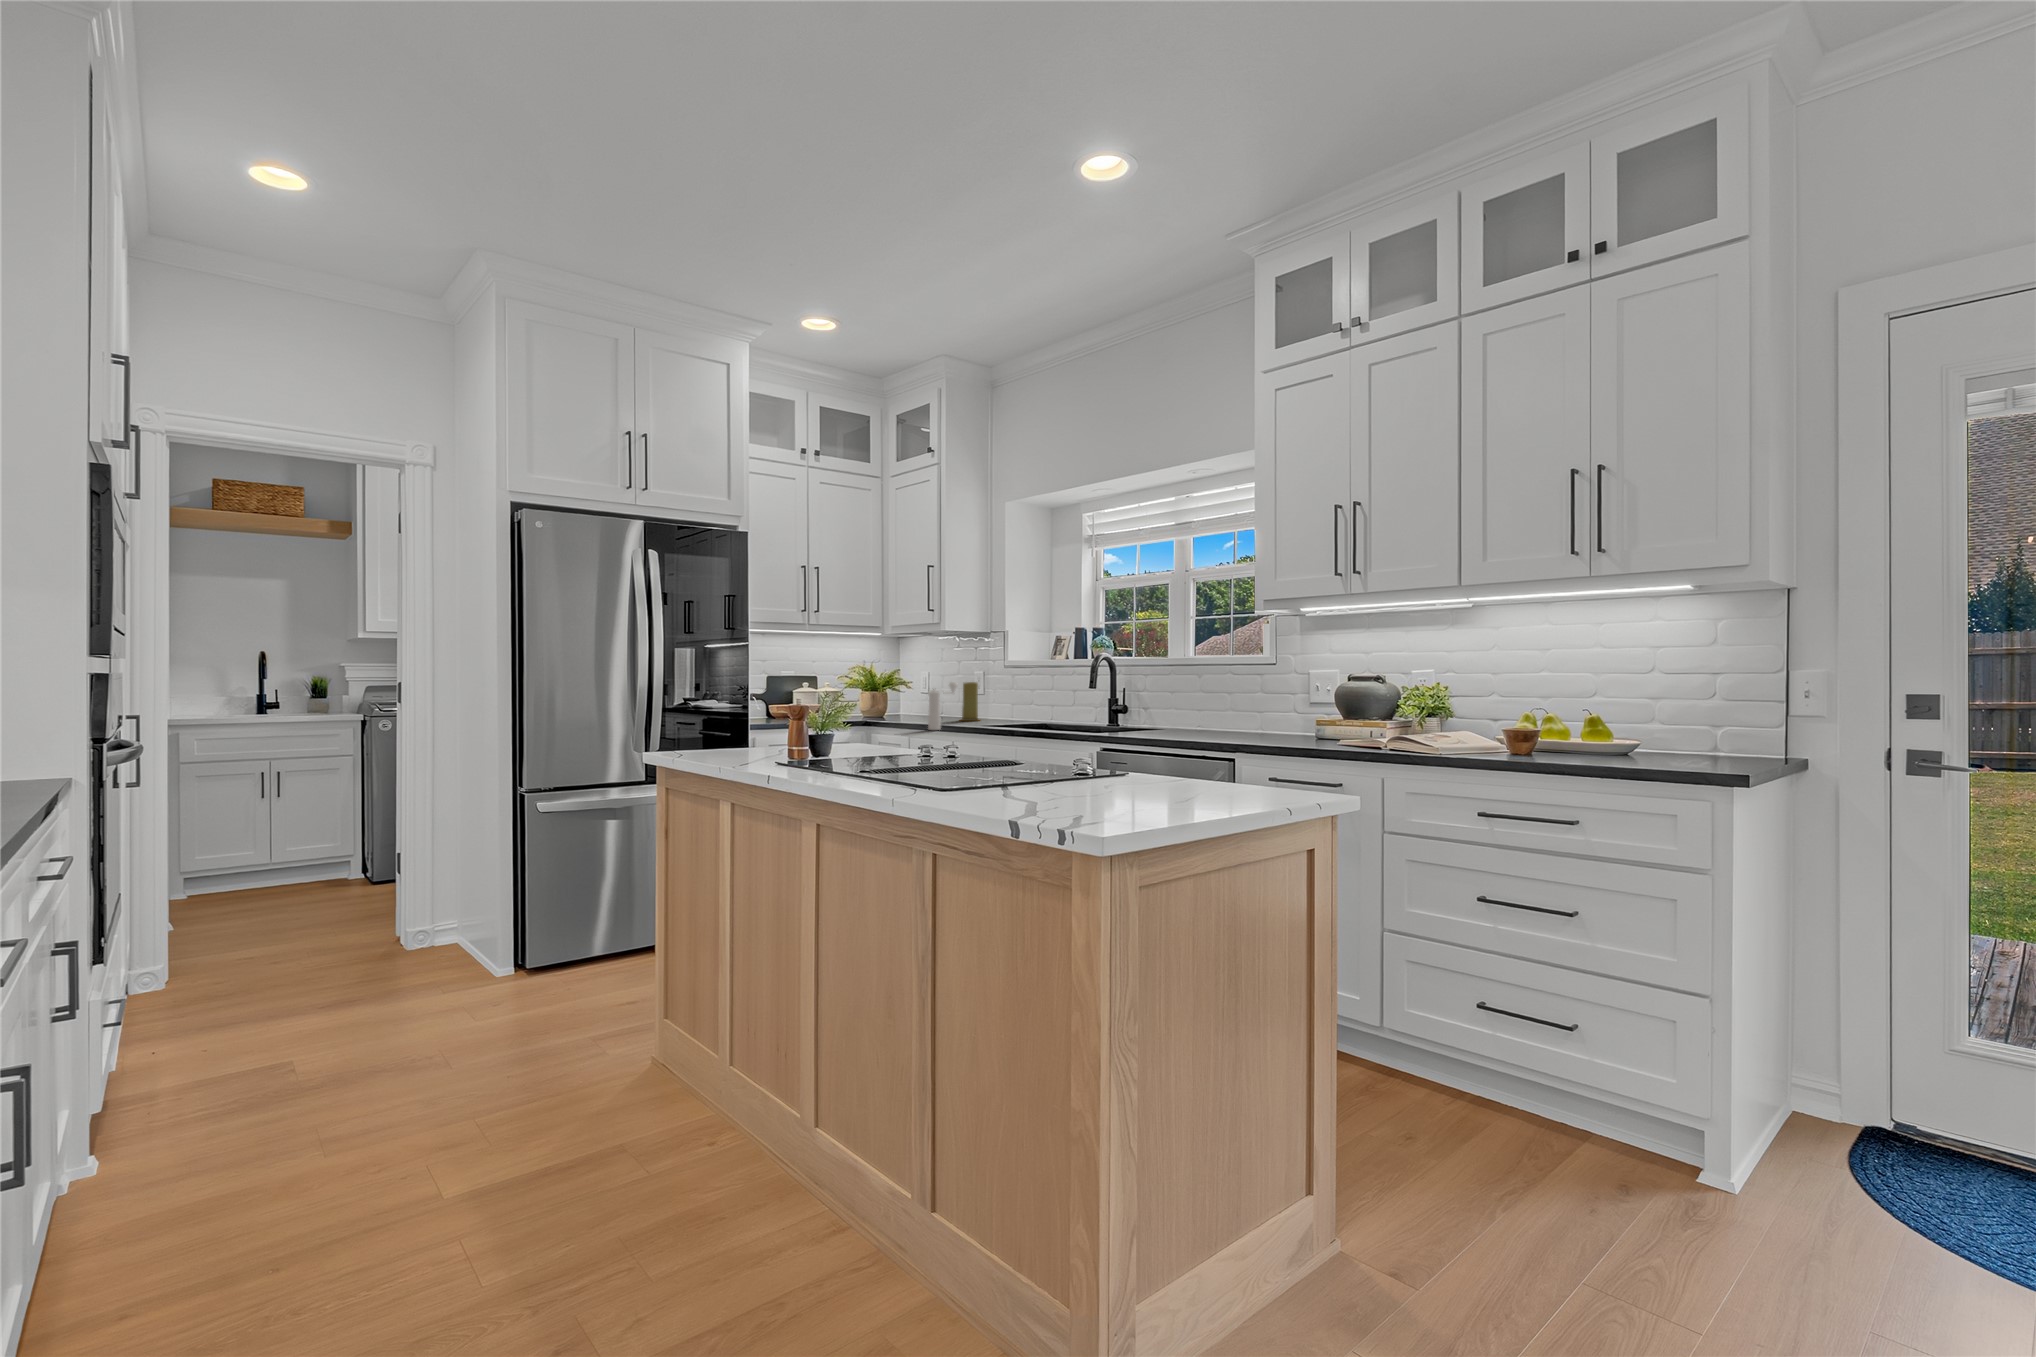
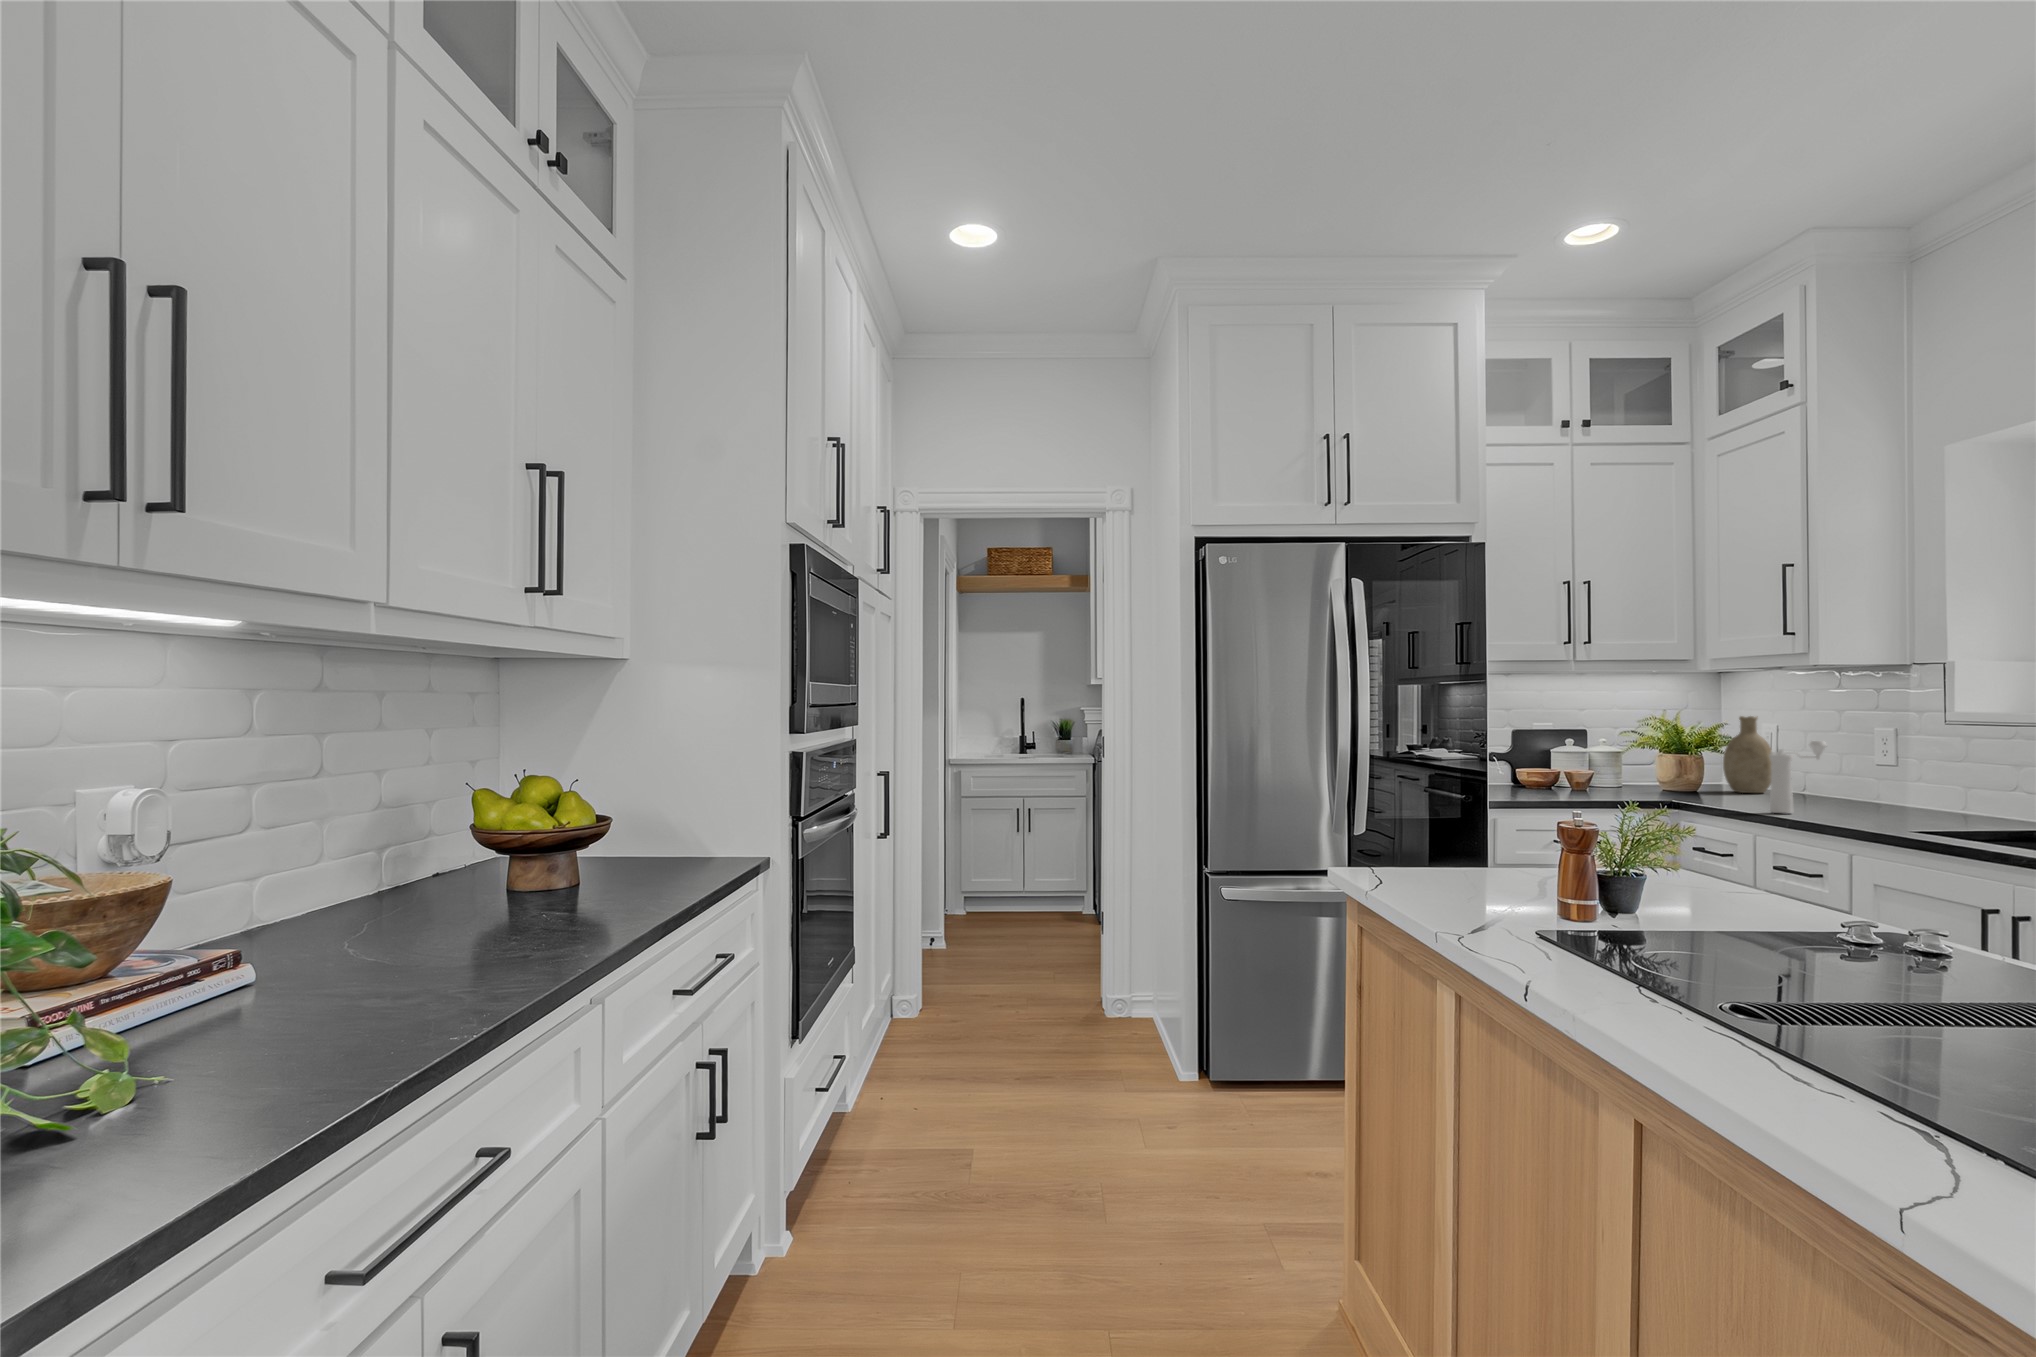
decorative vase: none [899,665,927,716] -> present [1723,716,1772,793]
candle: present [961,682,979,721] -> none [1834,743,1878,806]

